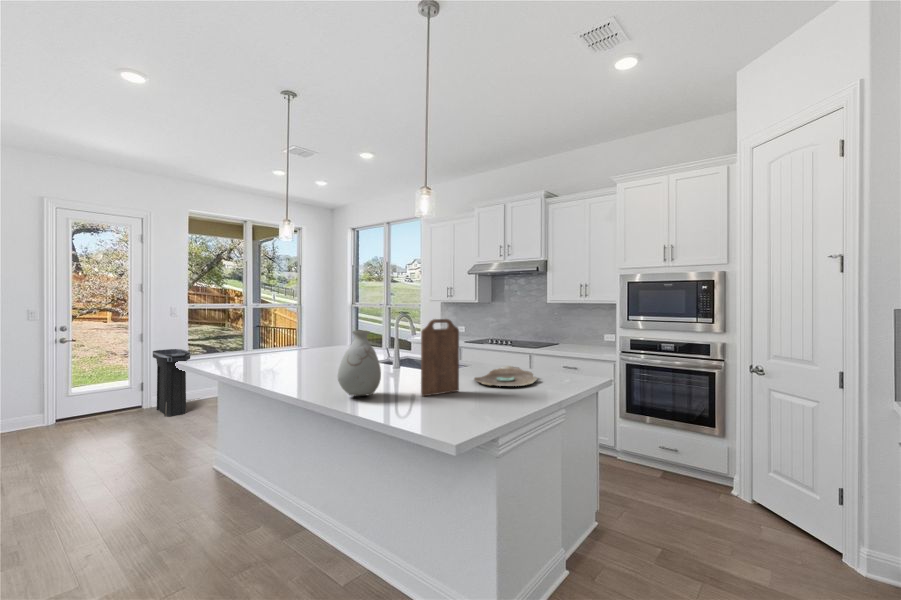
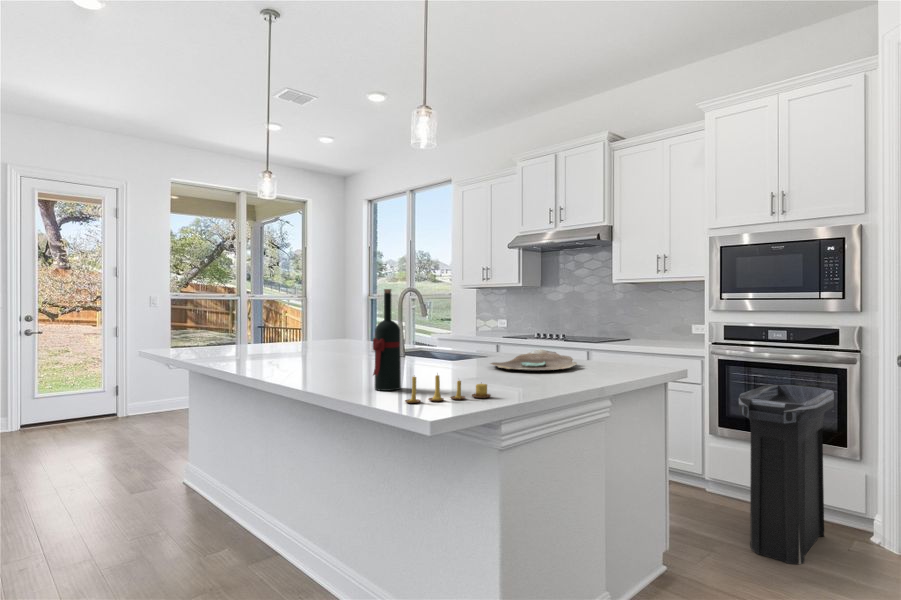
cutting board: present [421,319,459,396] -> none [411,276,464,378]
vase: present [337,330,381,396] -> none [303,290,359,376]
wine bottle: none [400,335,420,413] -> present [373,289,401,391]
trash can: present [153,349,190,416] -> present [739,385,834,564]
candle: none [430,402,491,427] -> present [405,375,491,403]

